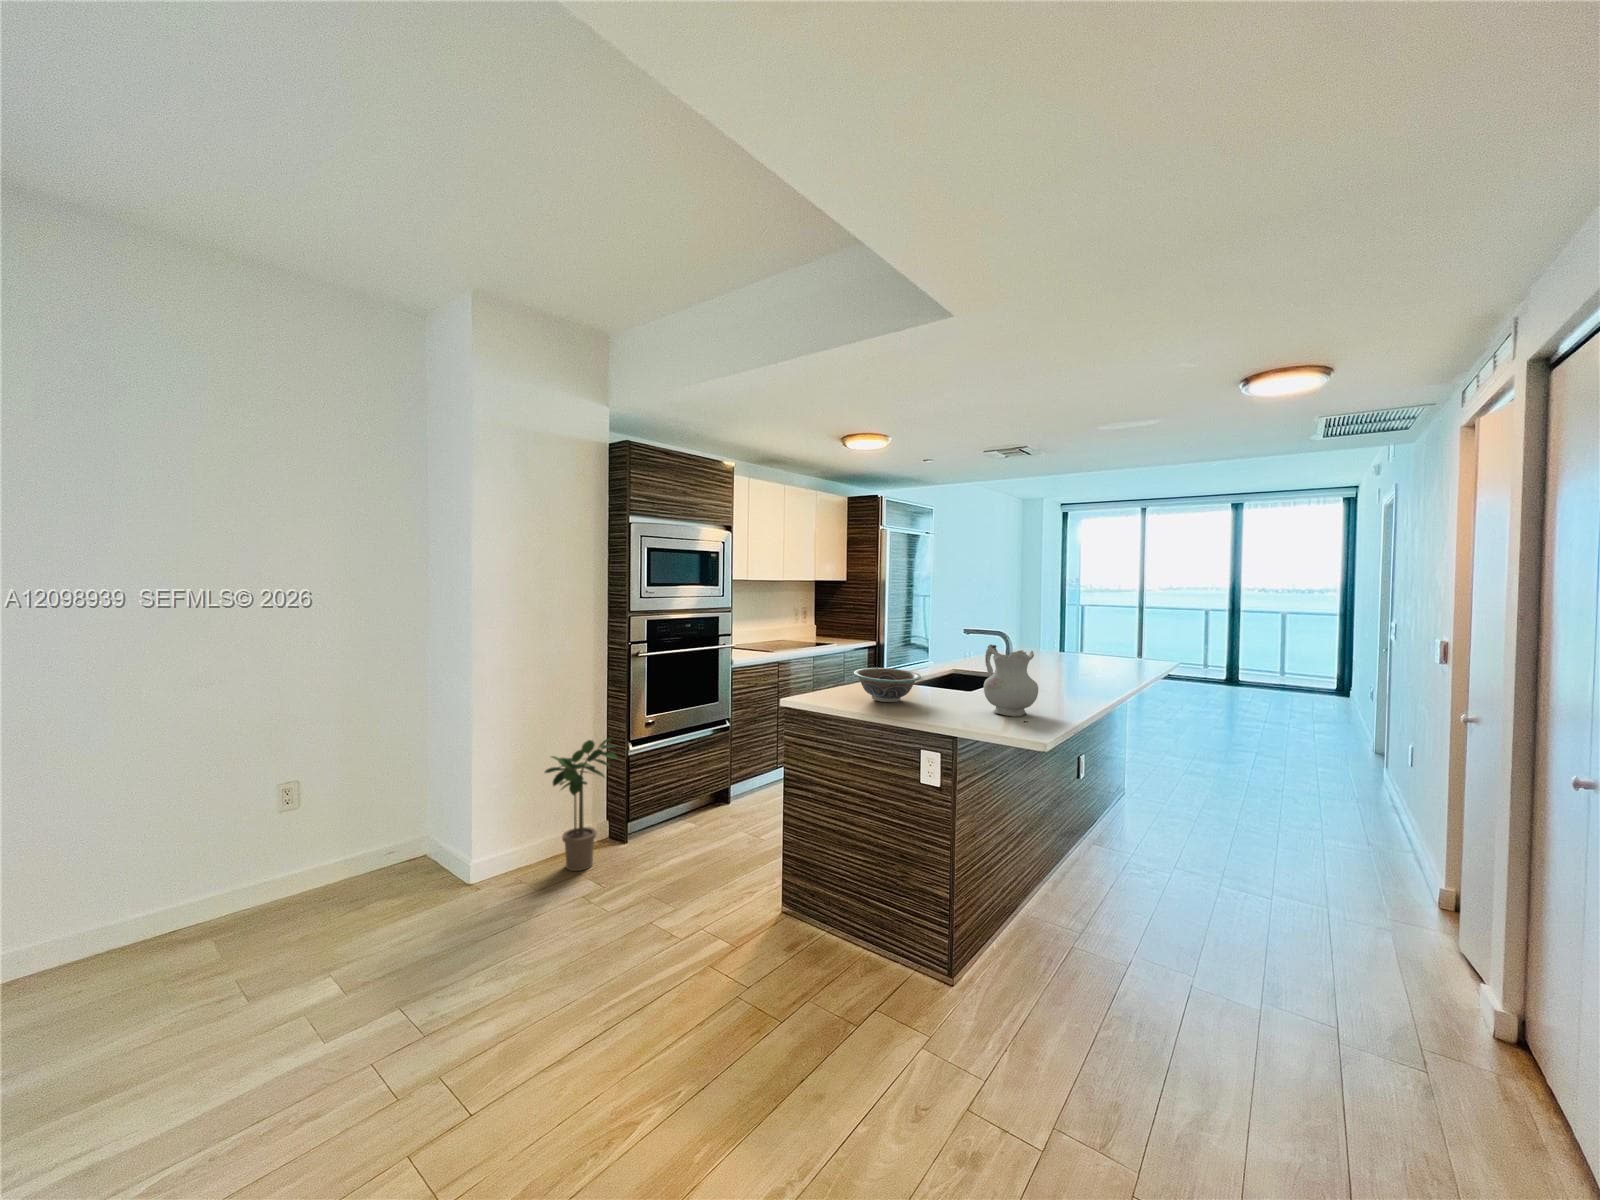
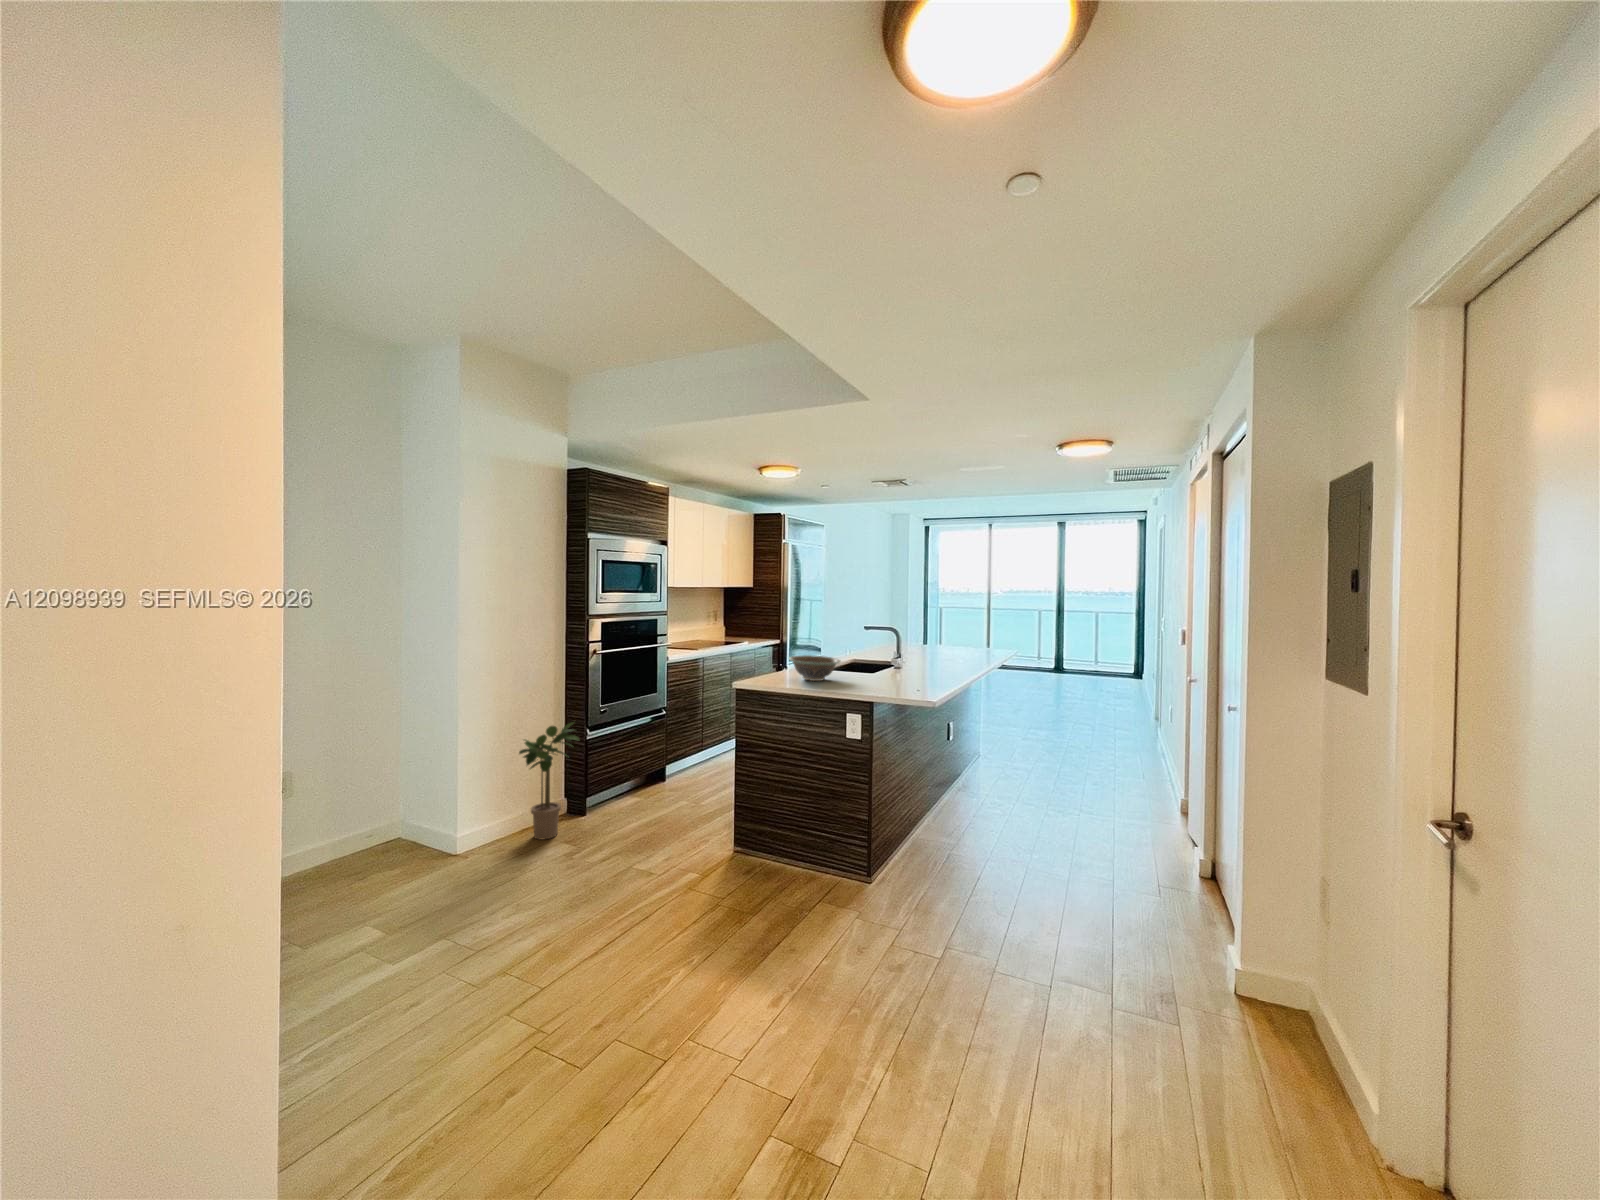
ceramic pitcher: present [984,645,1038,717] -> none [890,634,929,686]

